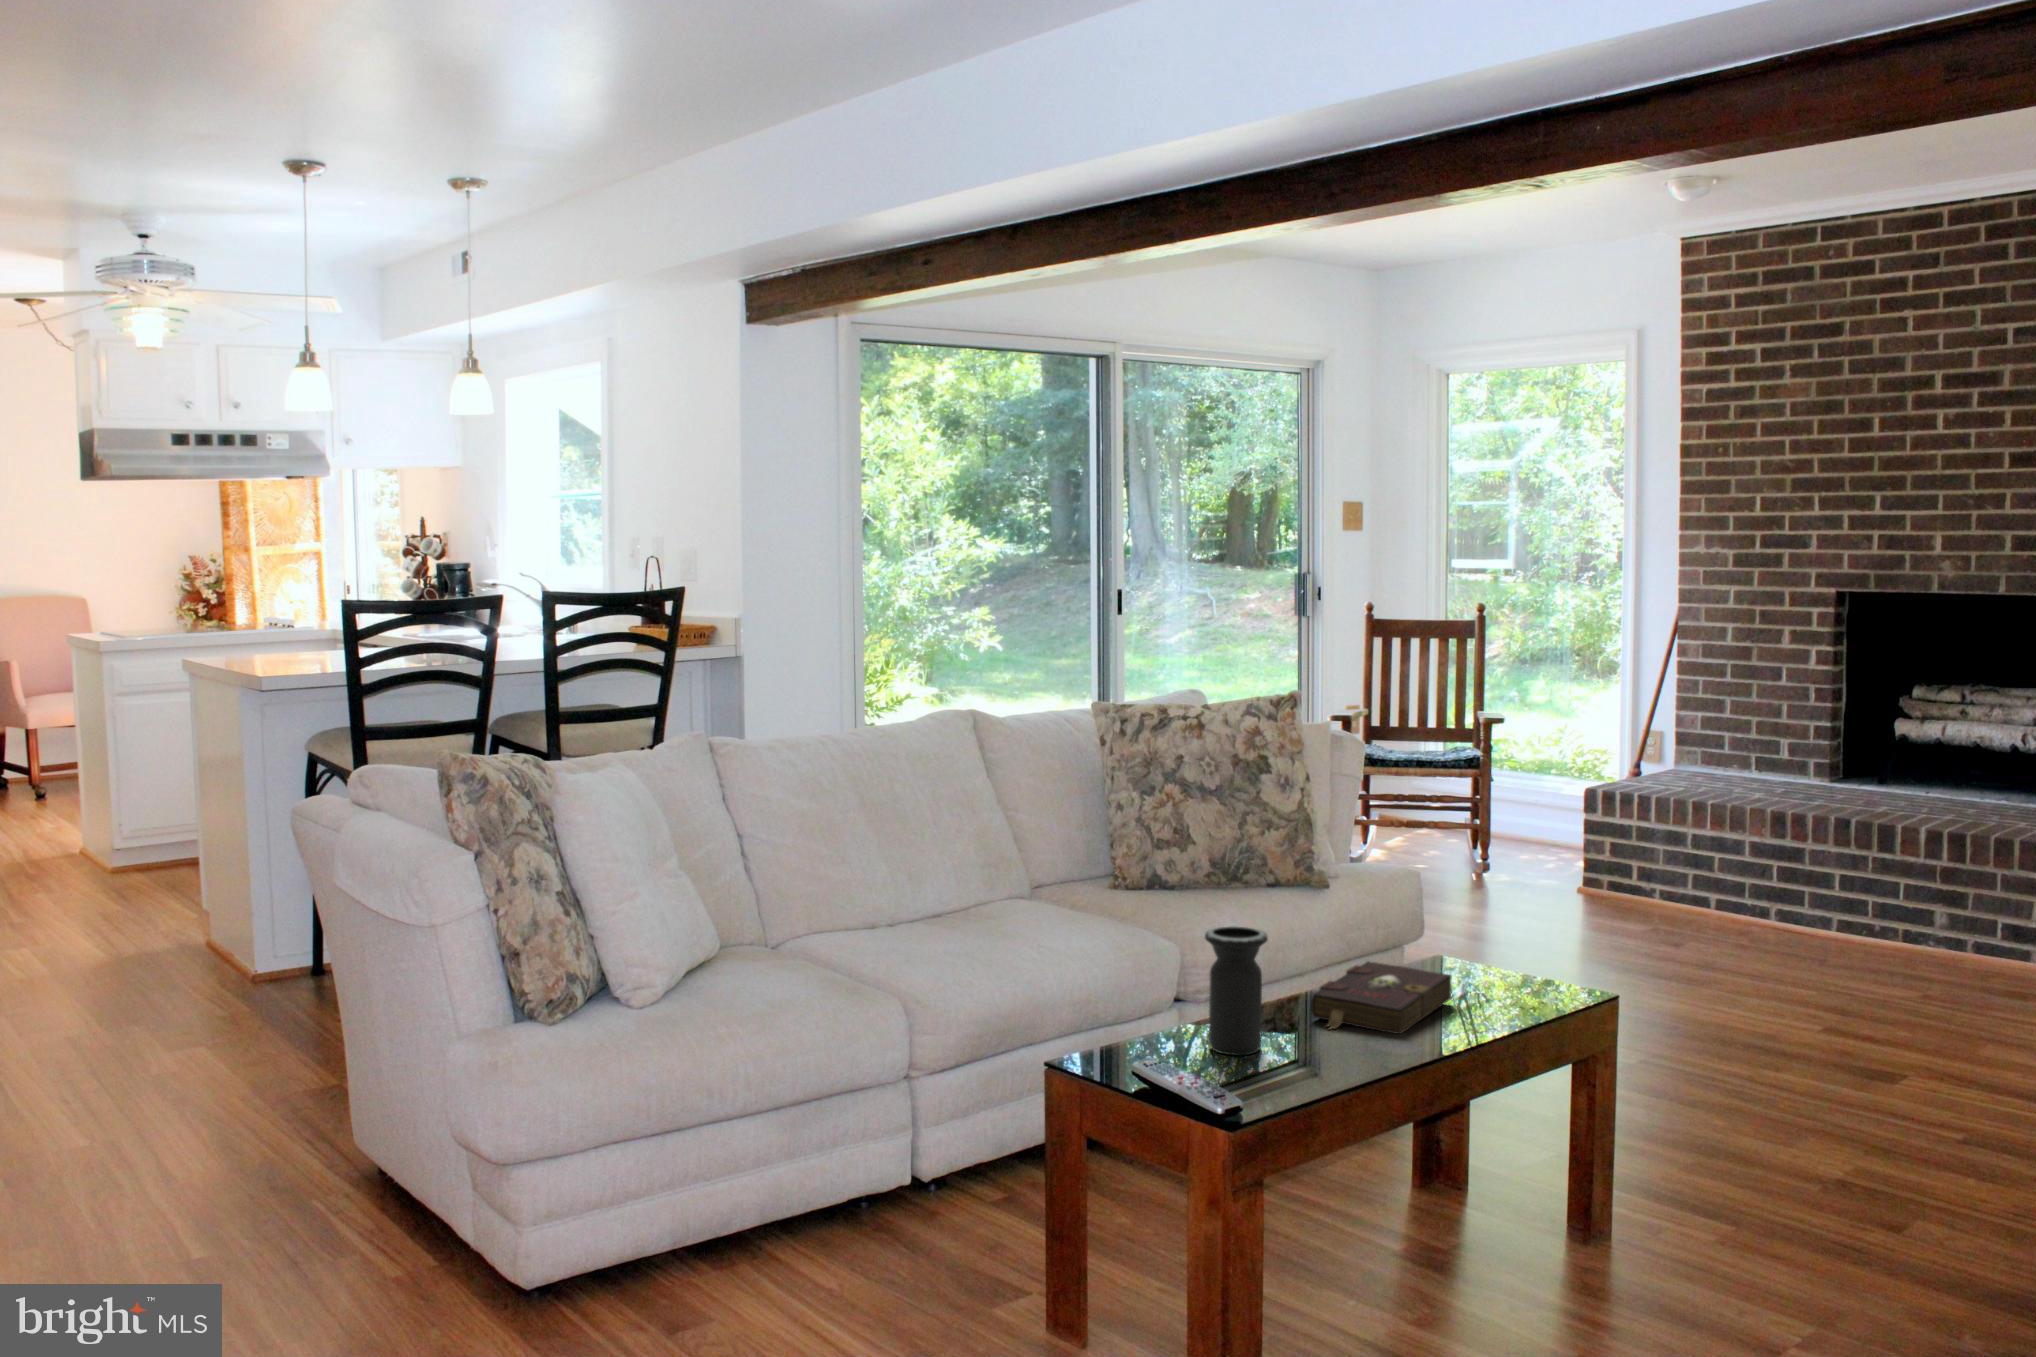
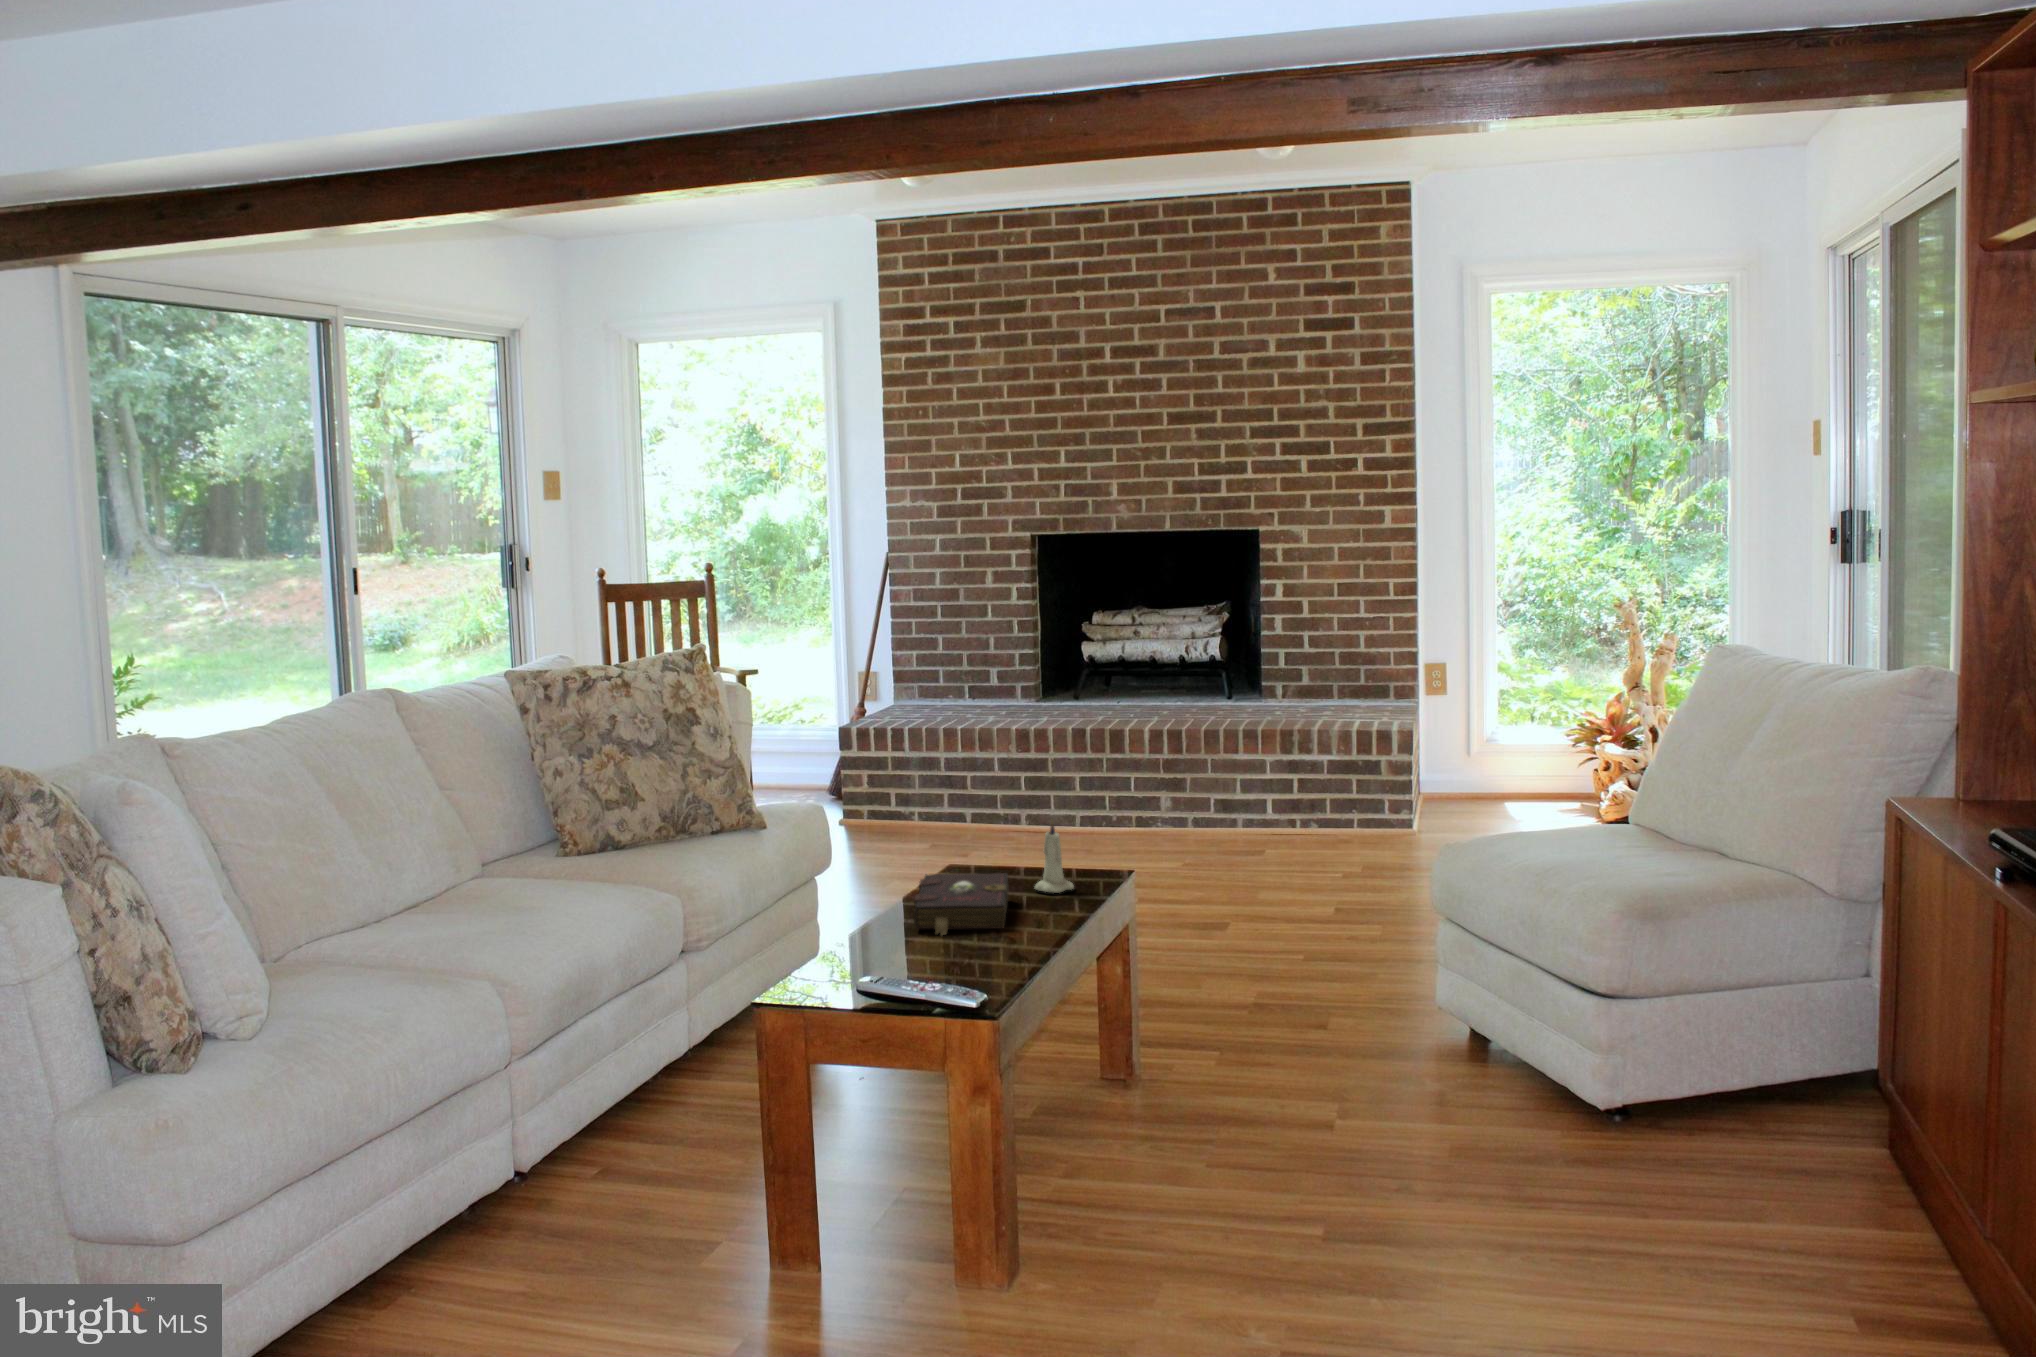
candle: none [1490,923,1536,1006] -> present [1035,821,1074,893]
vase: present [1205,926,1268,1056] -> none [853,846,914,970]

